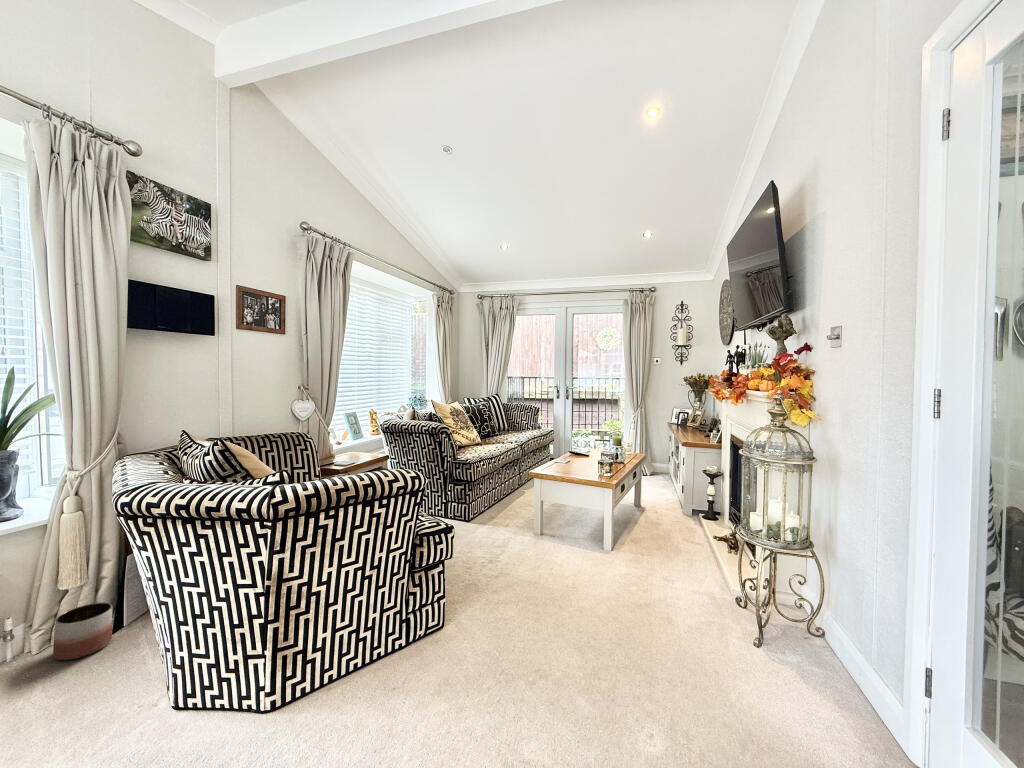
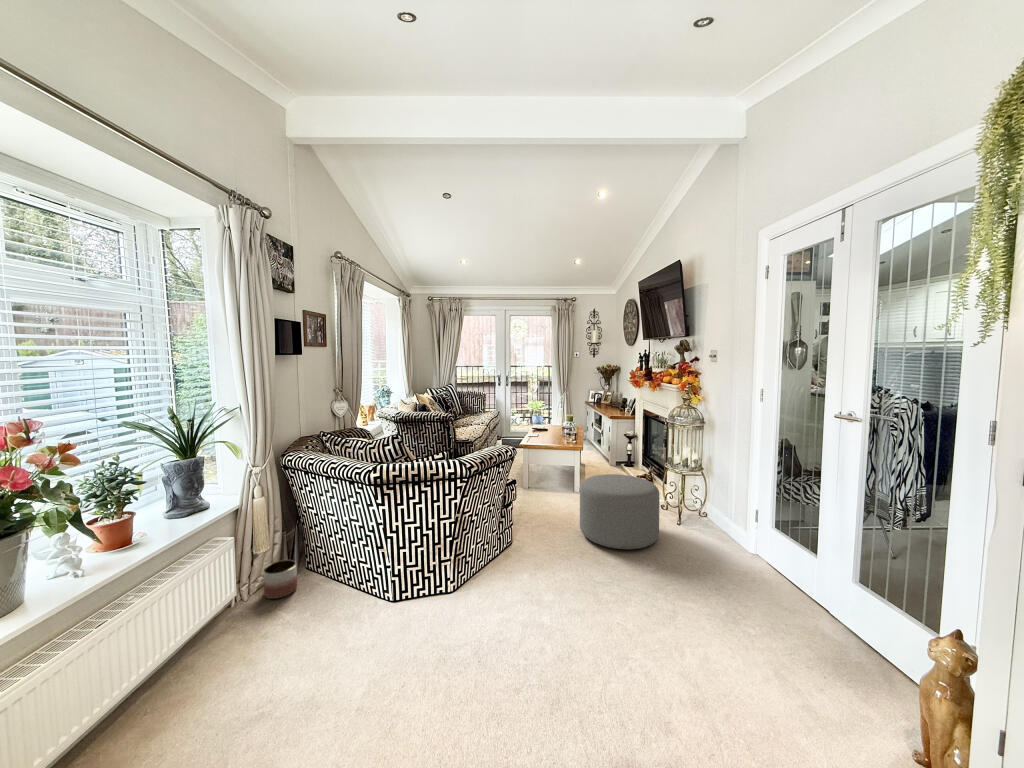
ottoman: none [556,534,701,693] -> present [580,474,660,549]

